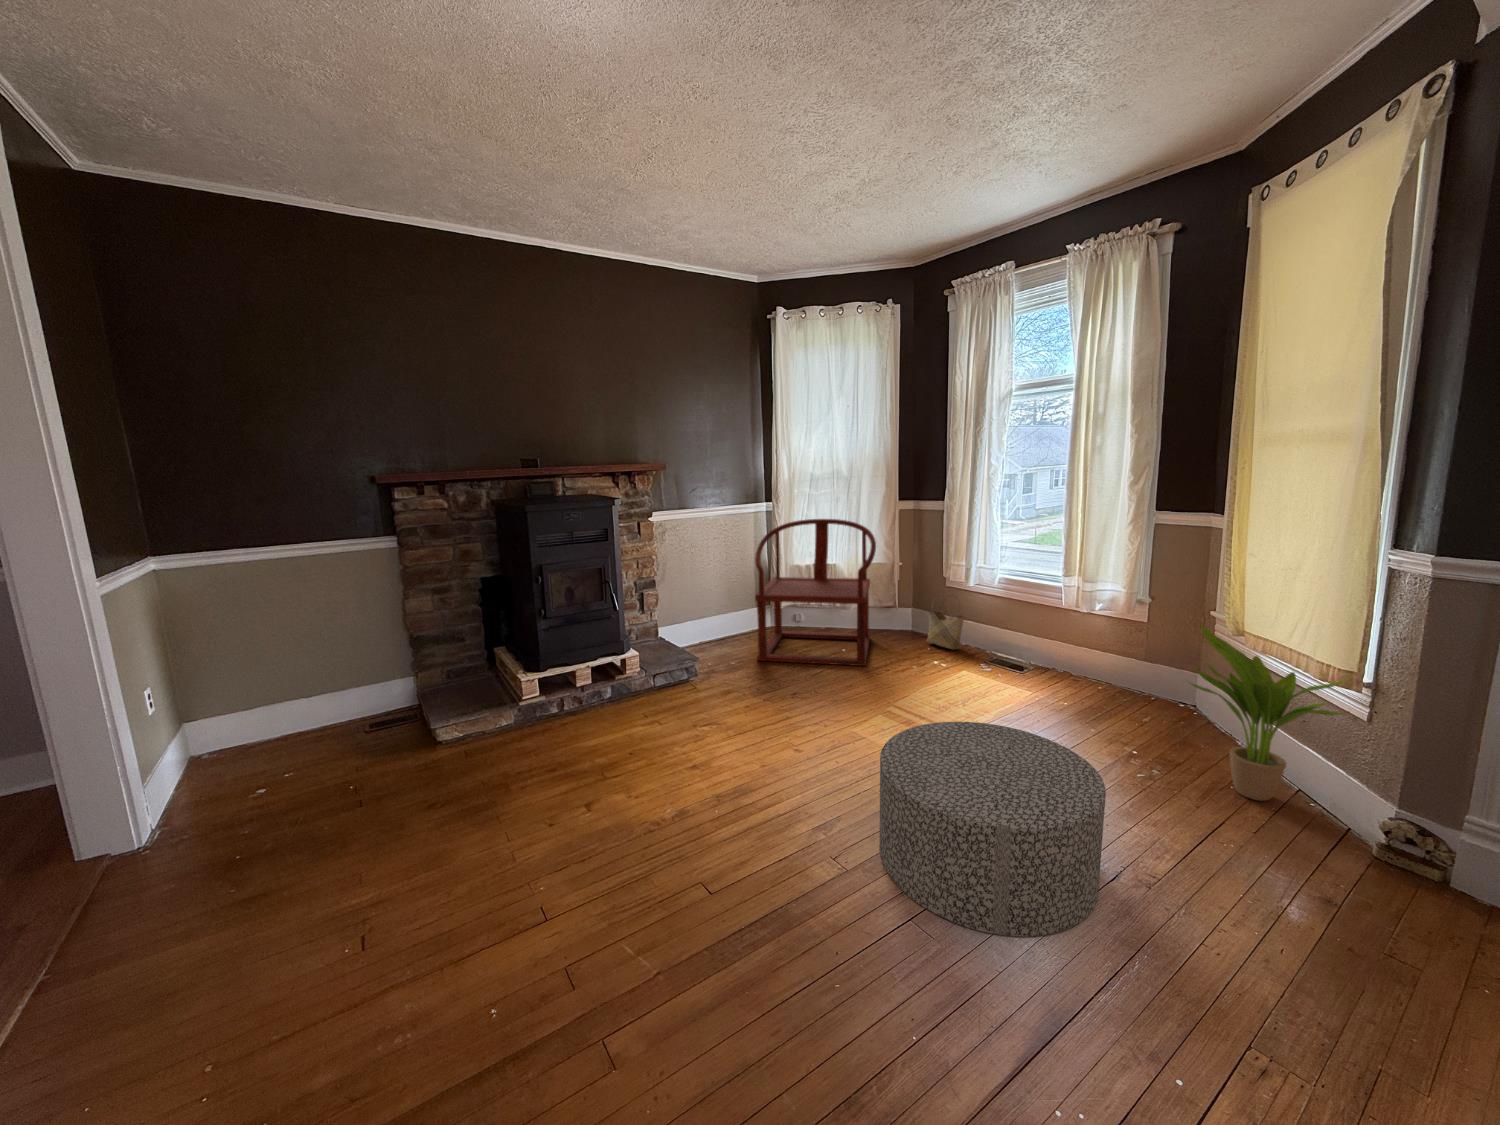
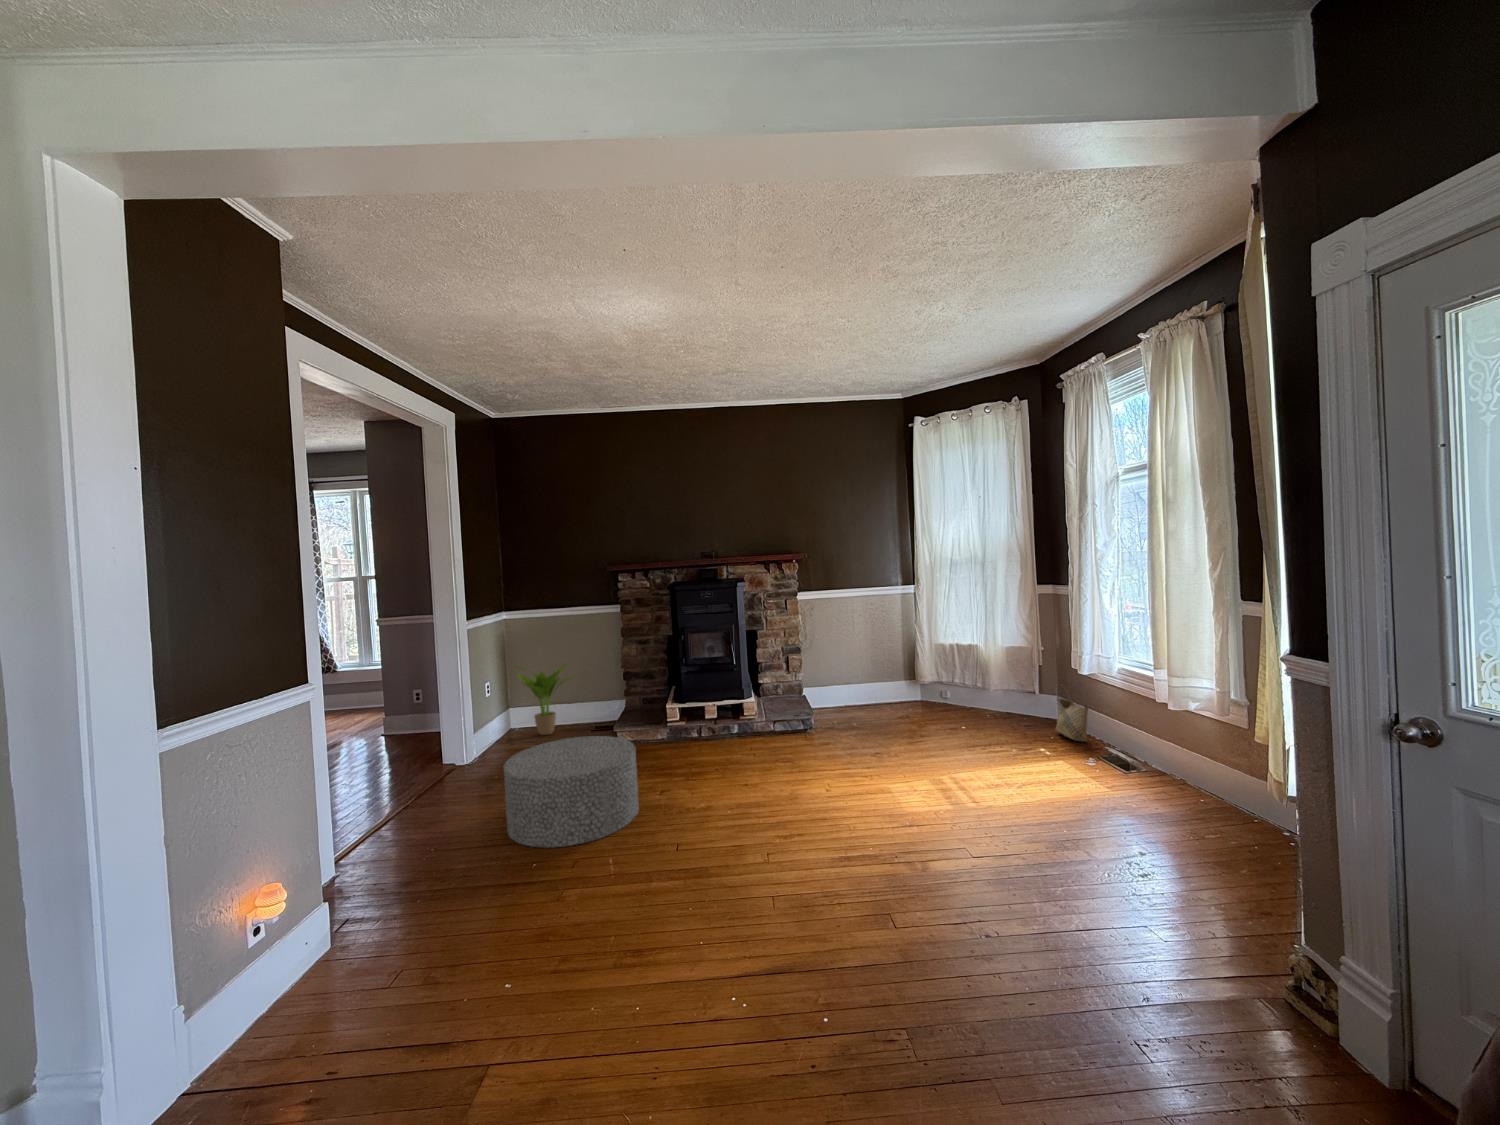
armchair: present [755,519,876,666] -> none [871,601,1002,742]
potted plant: present [1192,626,1346,801] -> present [518,664,575,735]
ottoman: present [879,722,1106,937] -> present [504,736,639,848]

